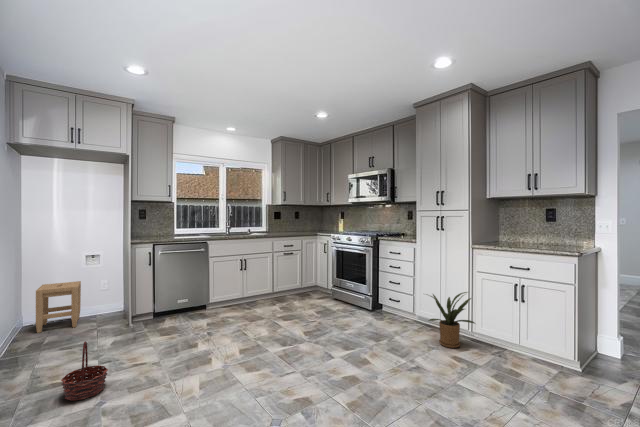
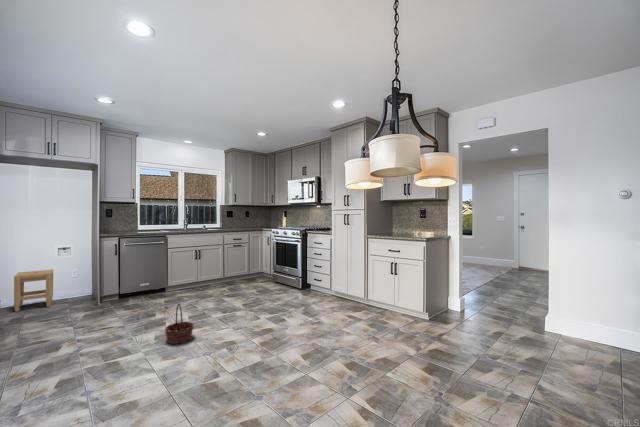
house plant: present [429,292,474,348] -> none [331,269,366,310]
basket: present [61,341,108,401] -> present [165,304,194,344]

